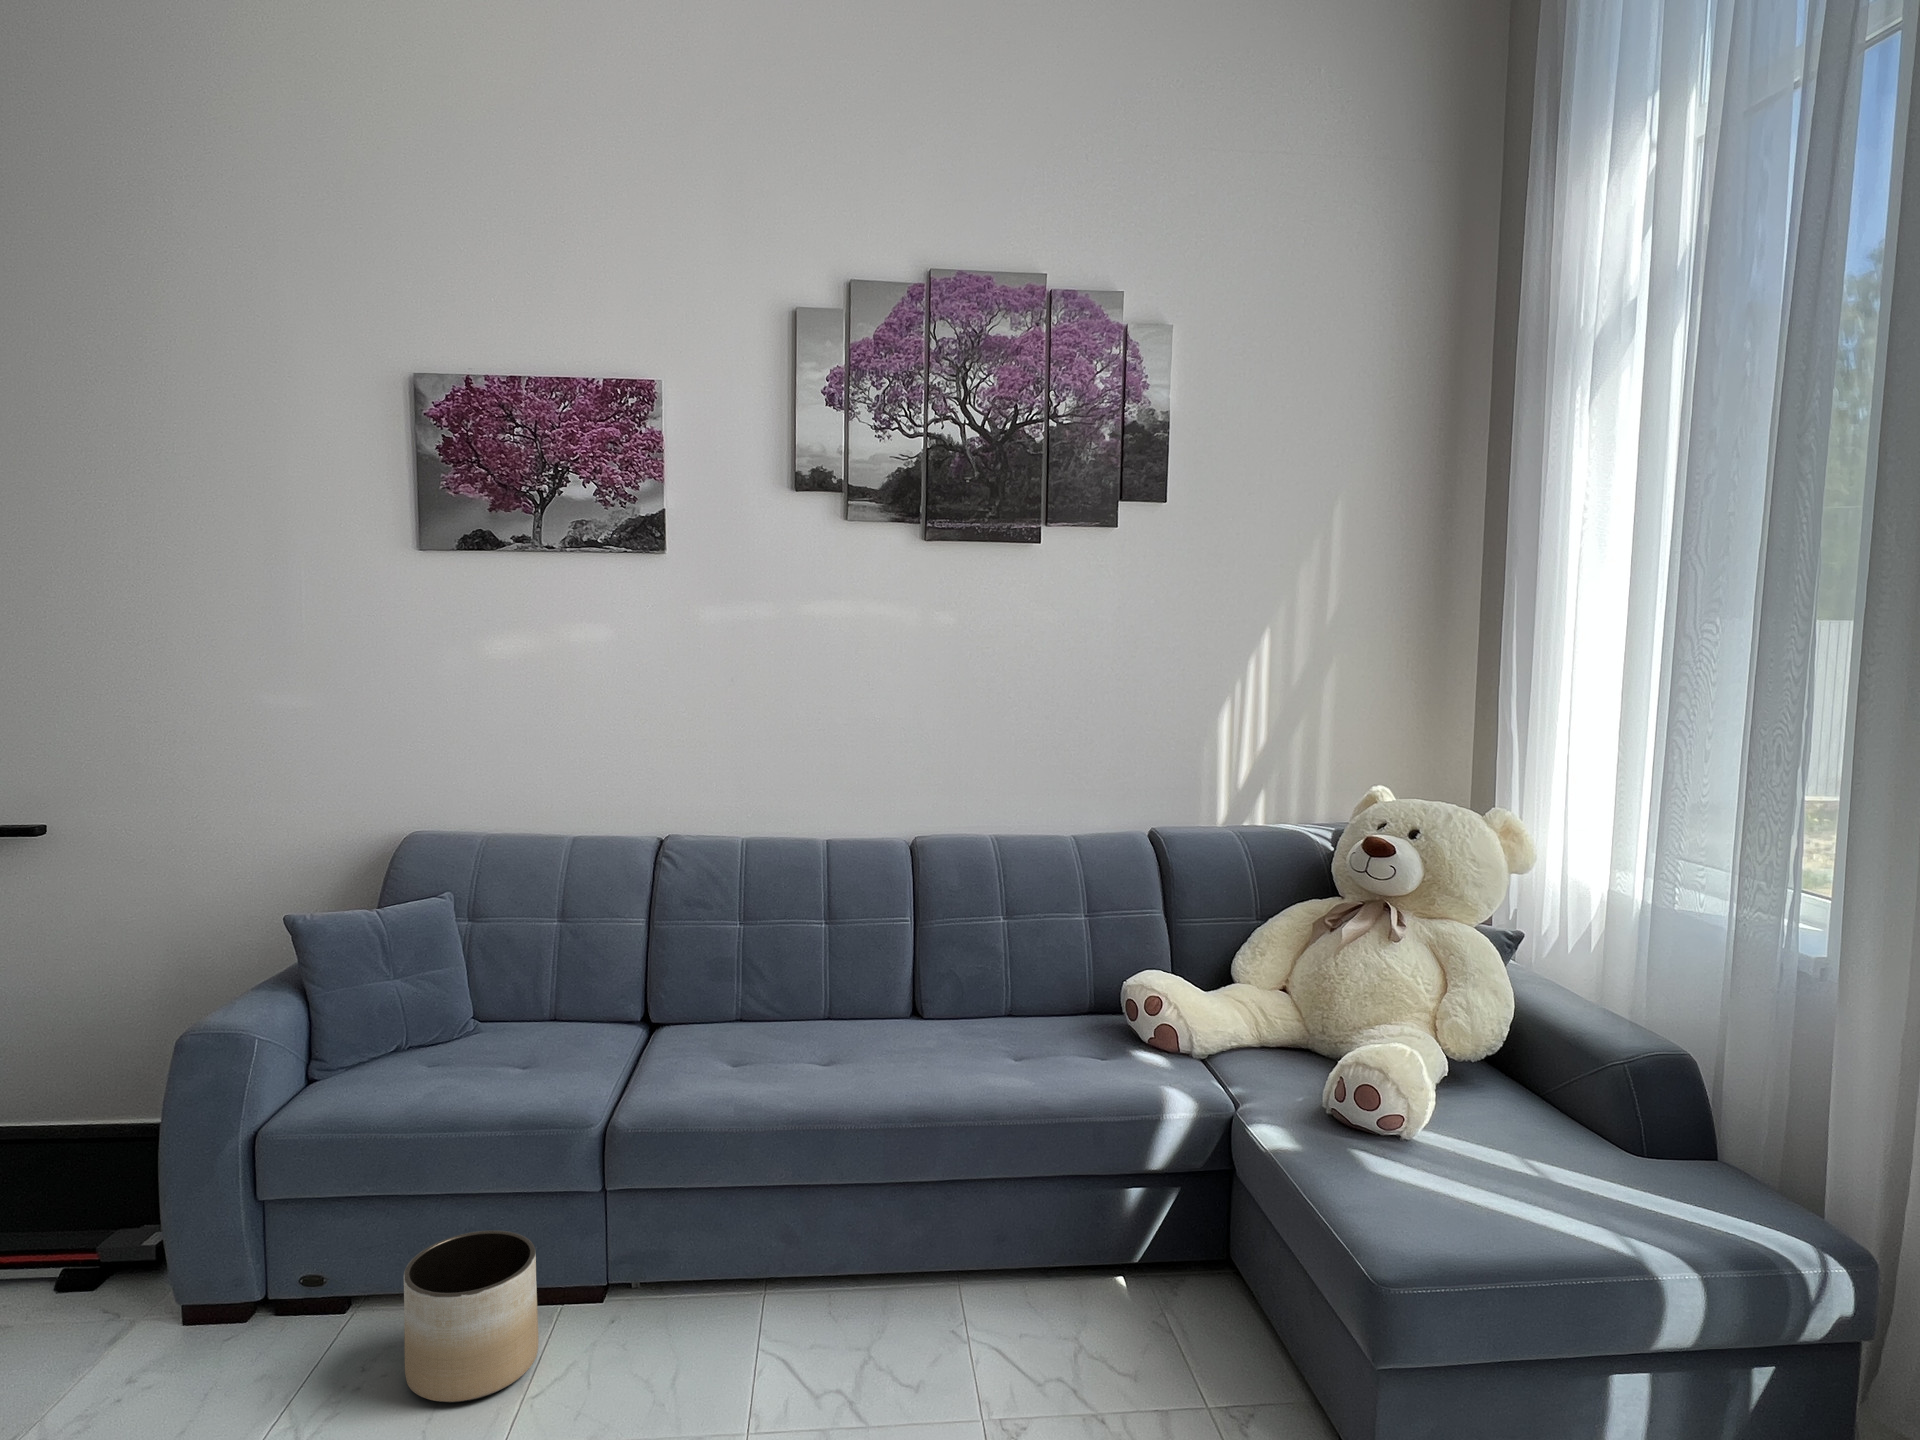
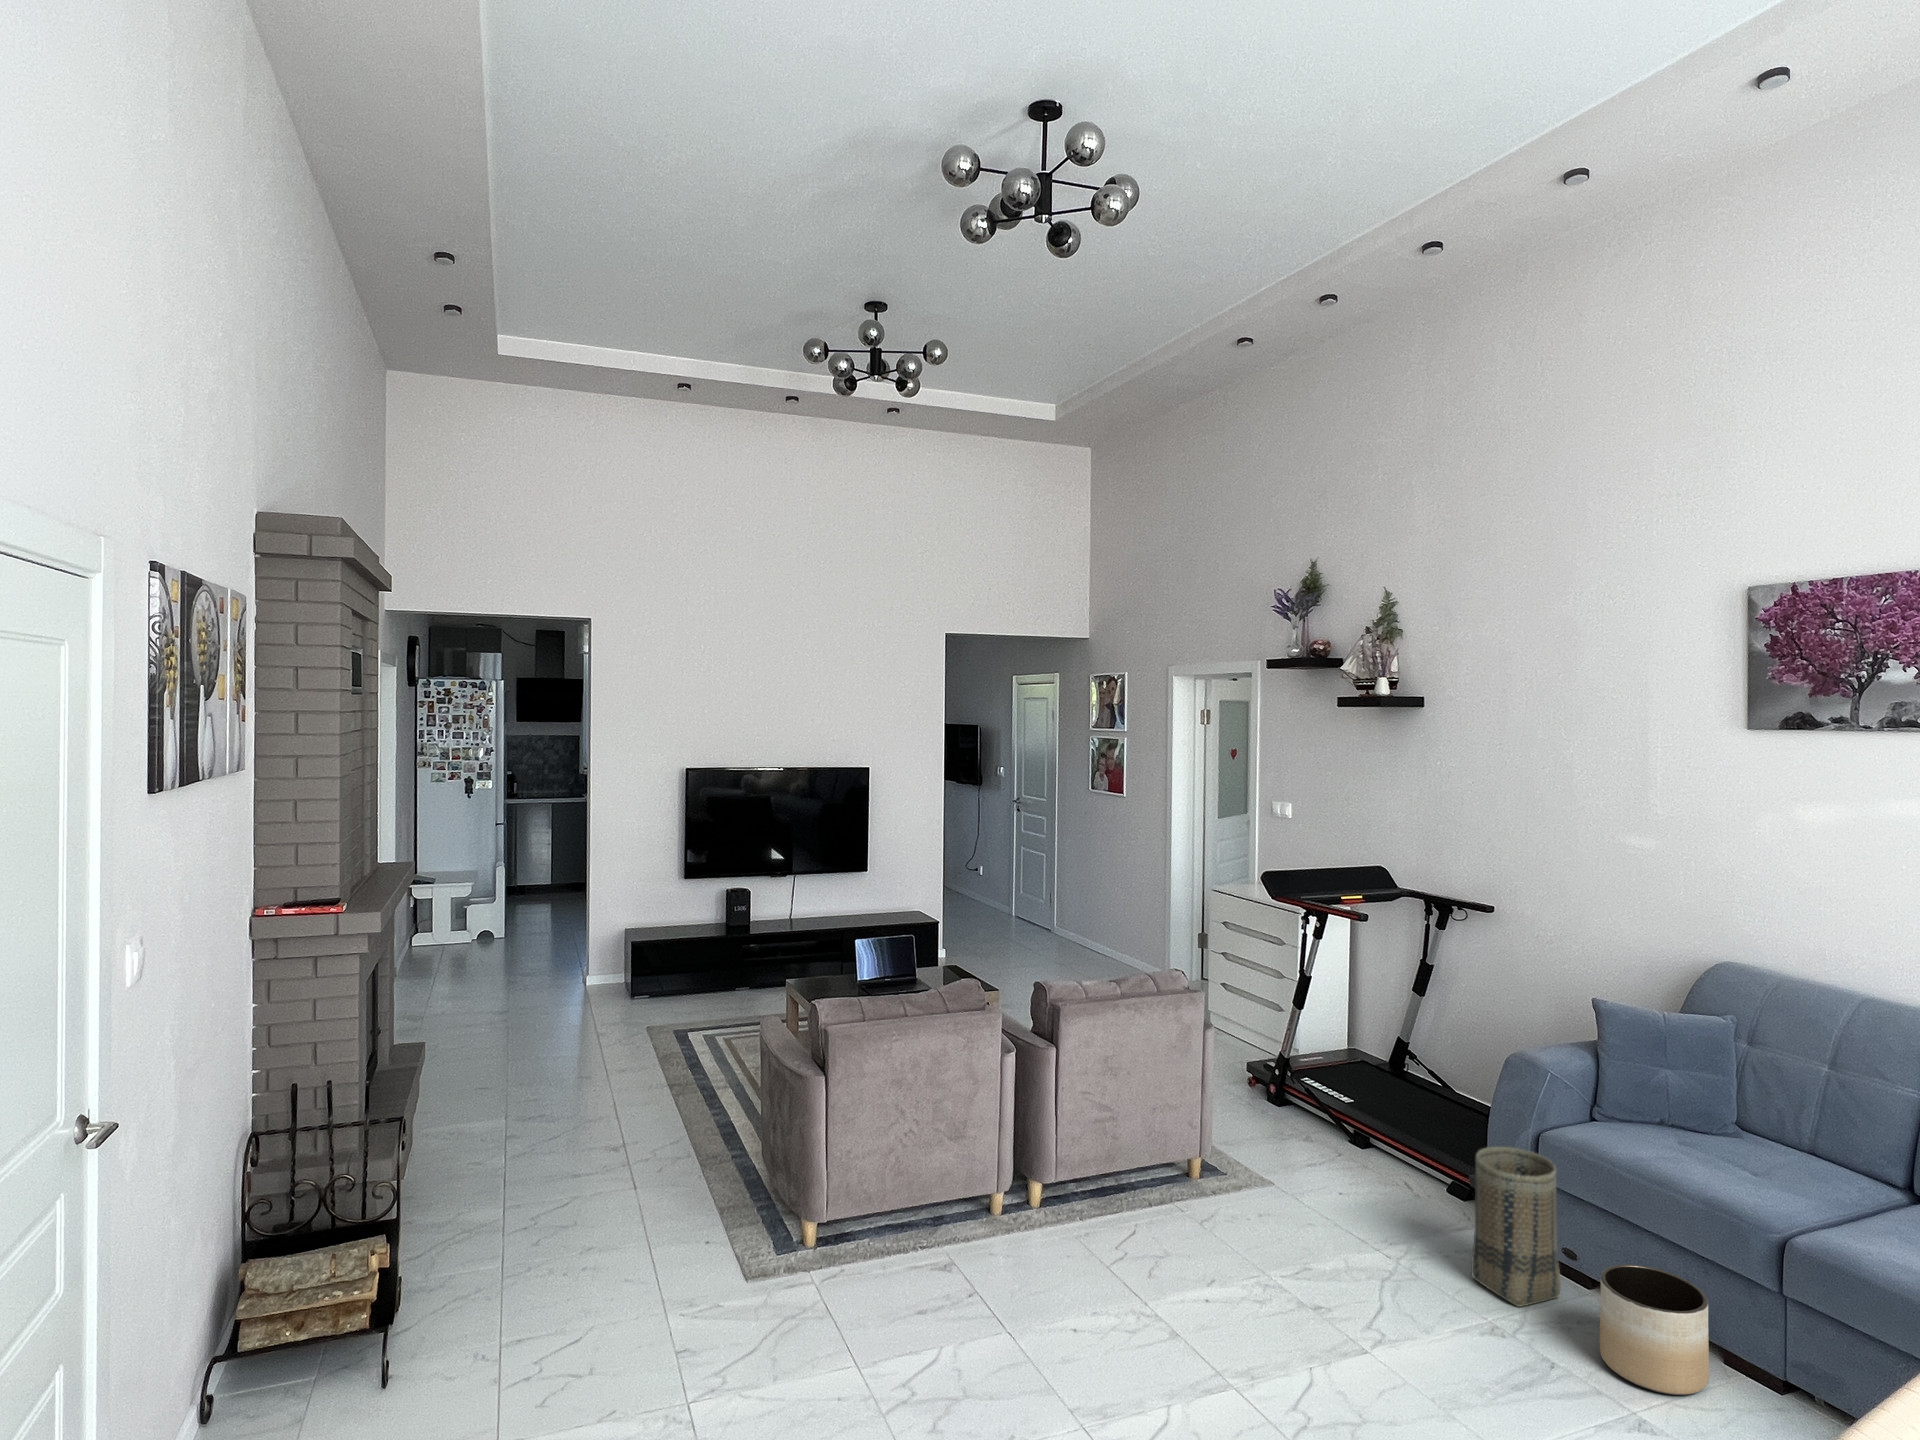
basket: none [172,1159,313,1401] -> present [1471,1147,1561,1307]

